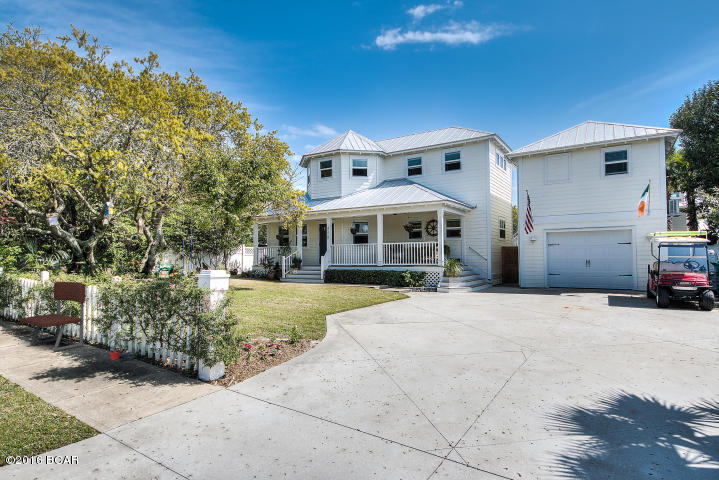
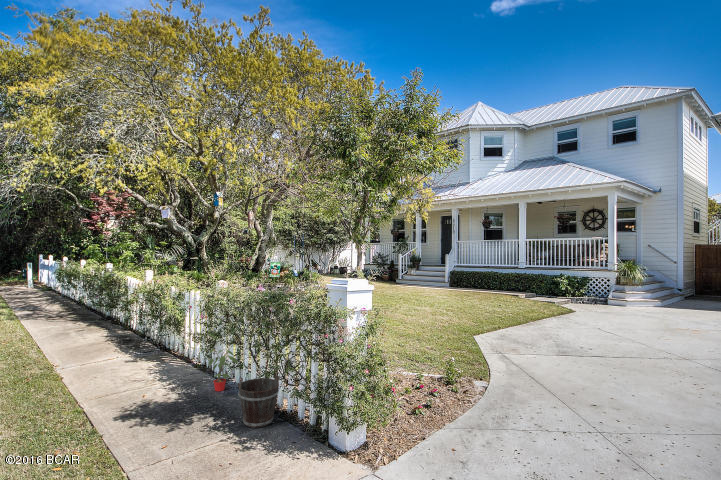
bench: present [19,282,86,352] -> none [124,283,190,369]
bucket: none [131,340,164,375] -> present [238,375,279,428]

